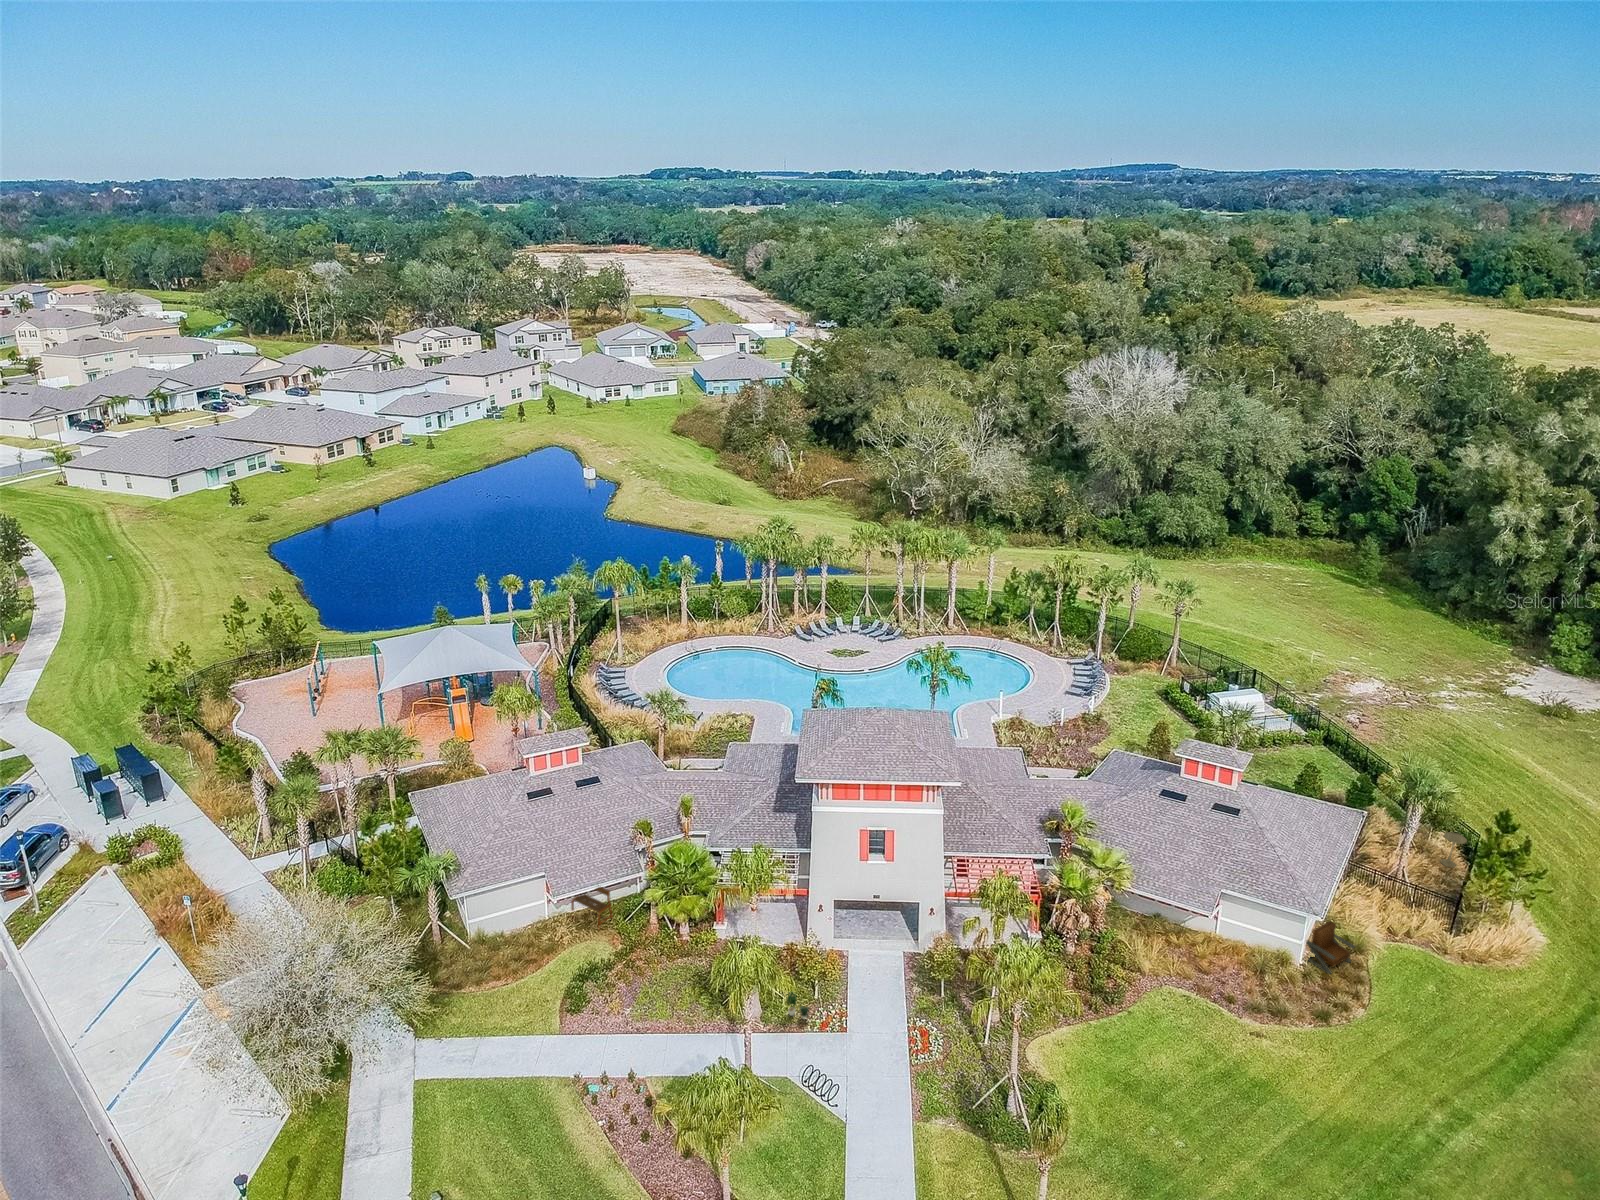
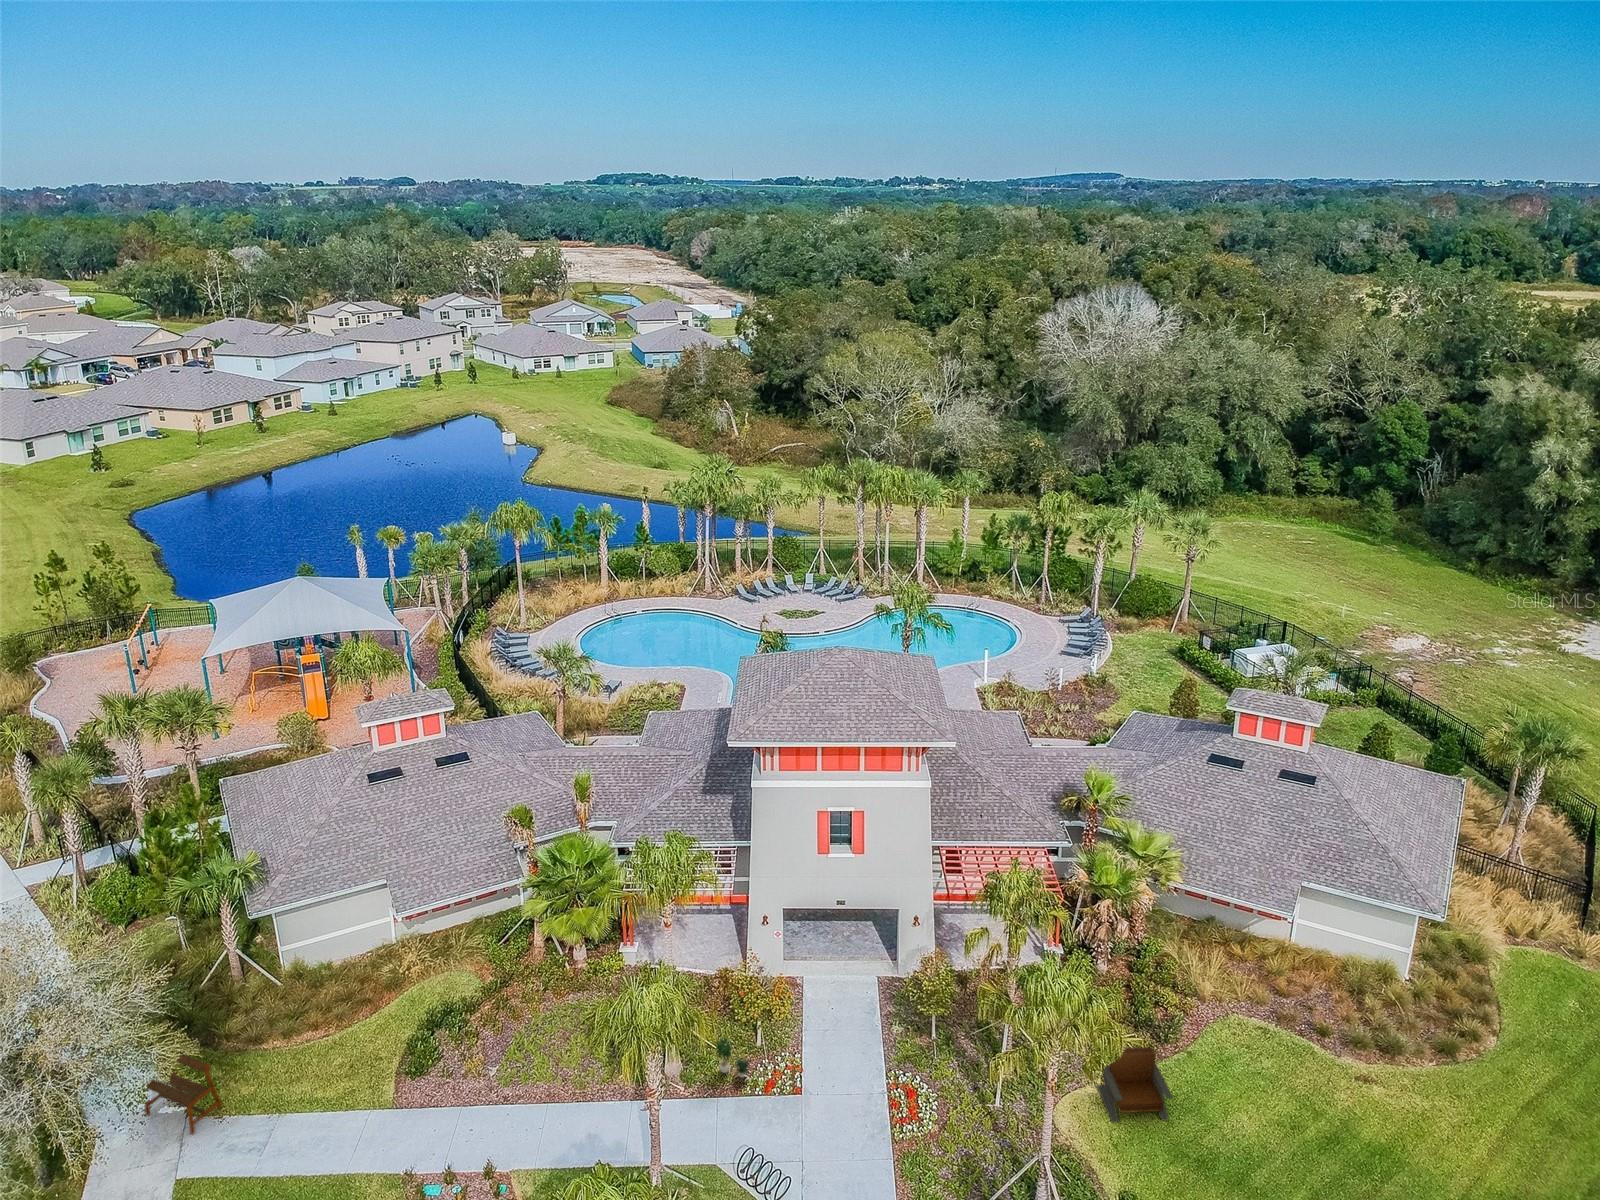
pedestal table: present [1440,832,1467,867] -> none [1545,804,1581,849]
bench: present [571,886,613,929] -> present [145,1054,222,1135]
lounge chair: present [1306,921,1355,974] -> present [1097,1047,1173,1123]

